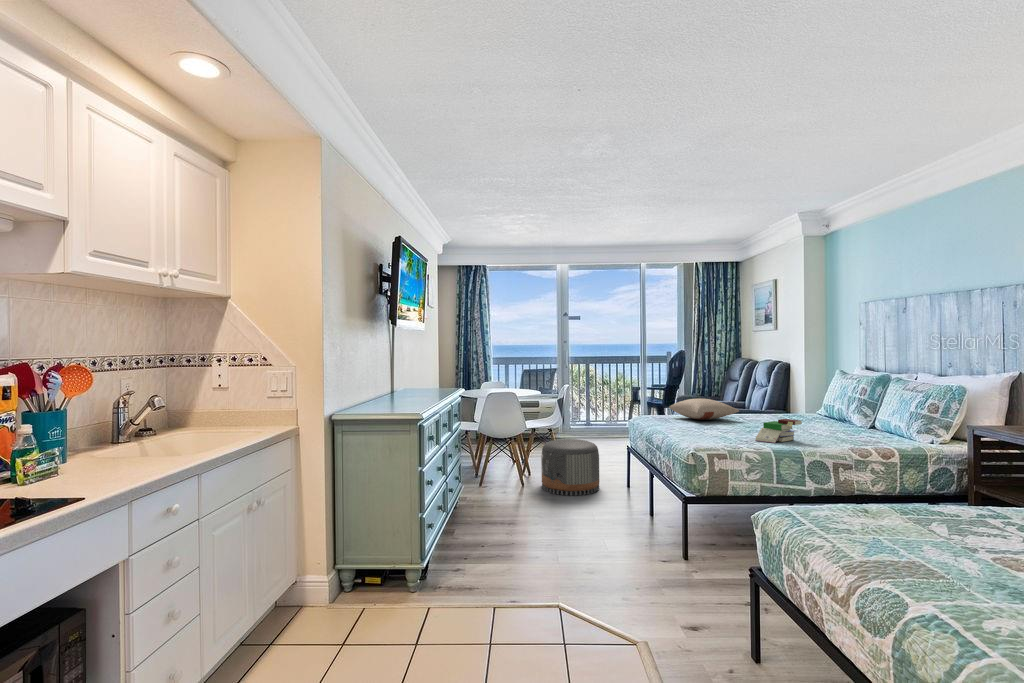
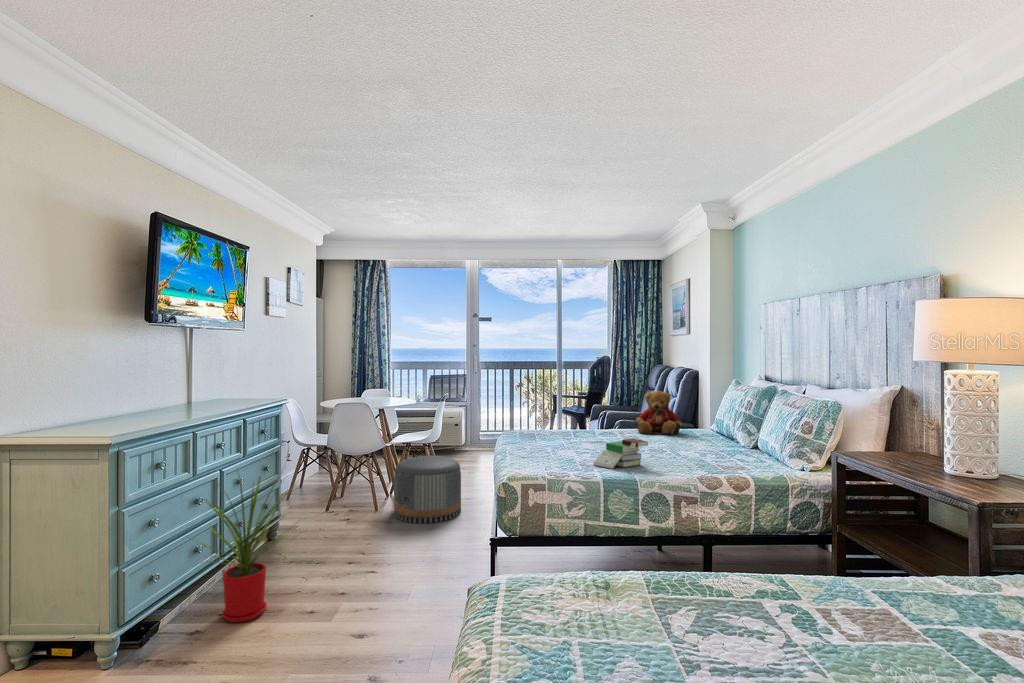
teddy bear: none [749,380,794,419] -> present [635,390,682,436]
pillow: present [669,398,739,420] -> none [542,411,614,436]
house plant: none [448,442,528,564] -> present [193,470,296,622]

